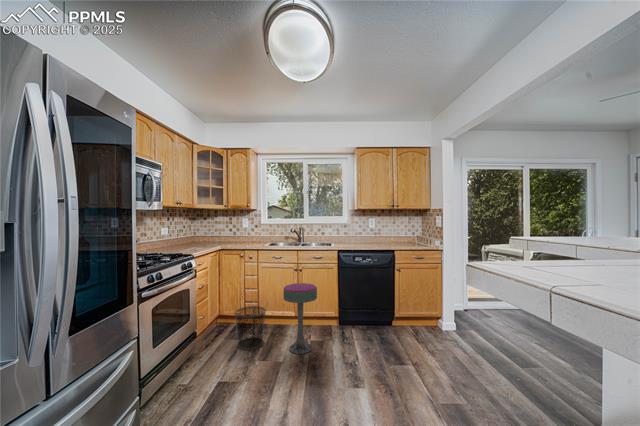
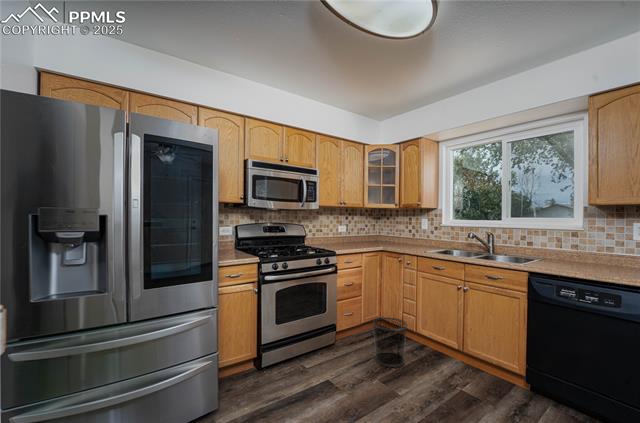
bar stool: present [283,283,317,354] -> none [414,305,461,400]

